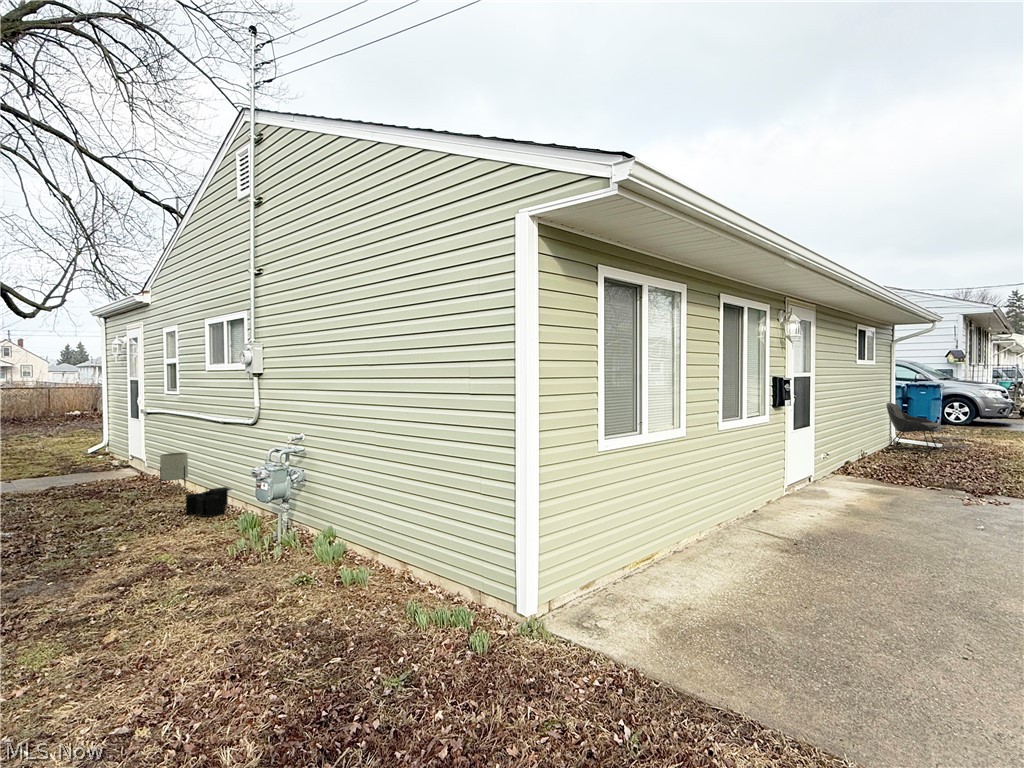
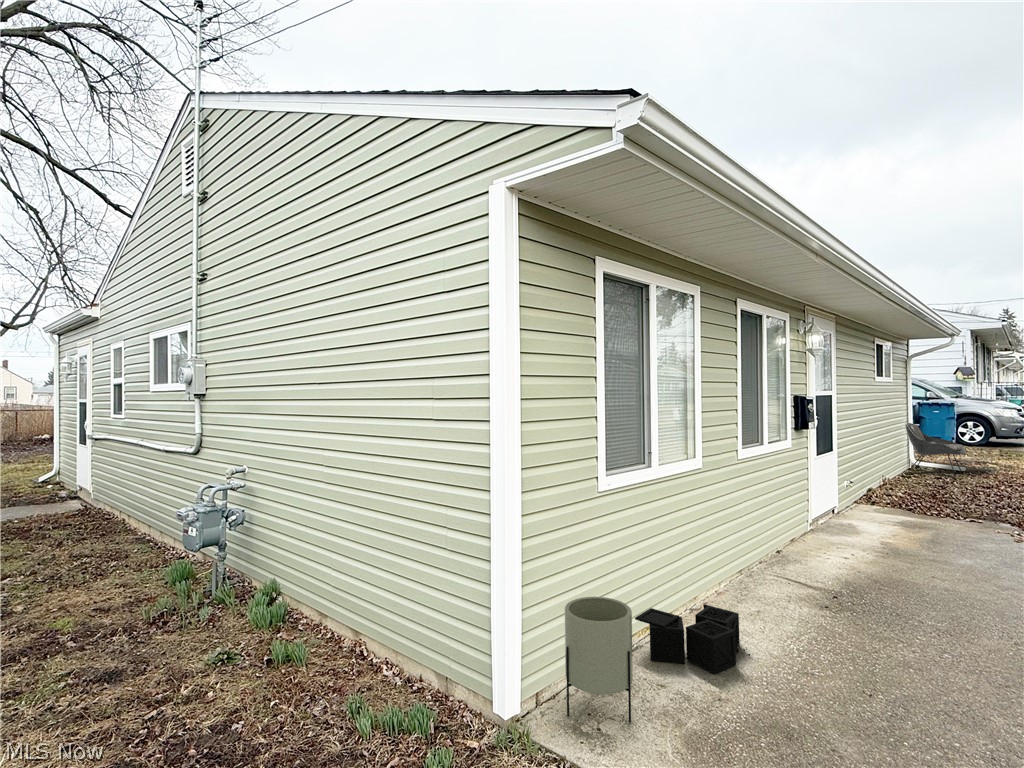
planter: present [160,453,188,490] -> present [565,597,633,723]
storage bin: present [186,487,231,517] -> present [635,604,750,674]

